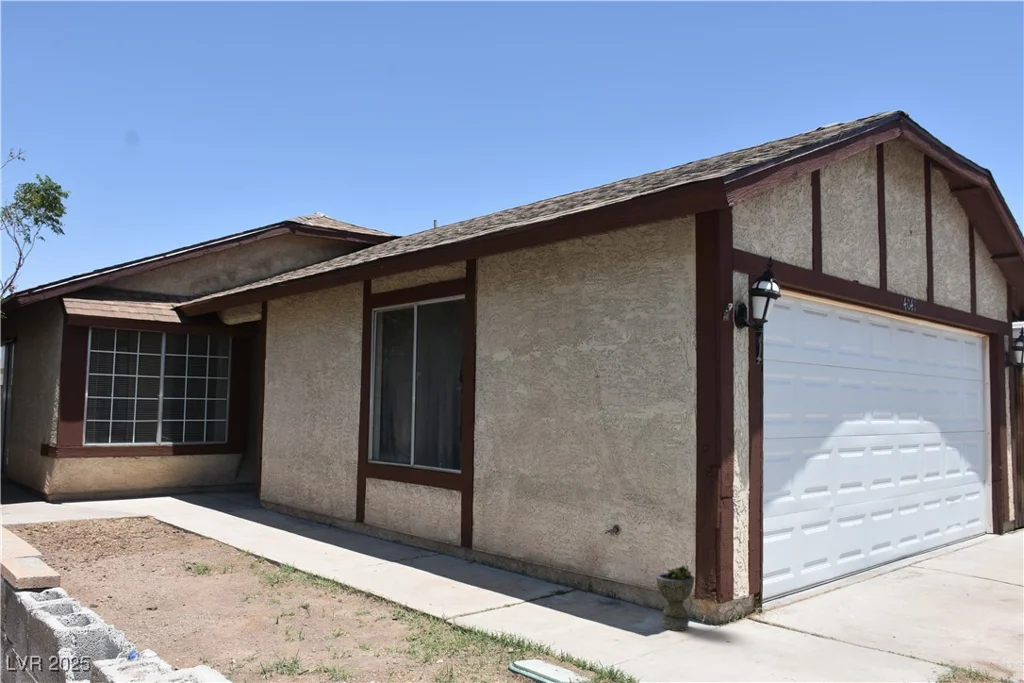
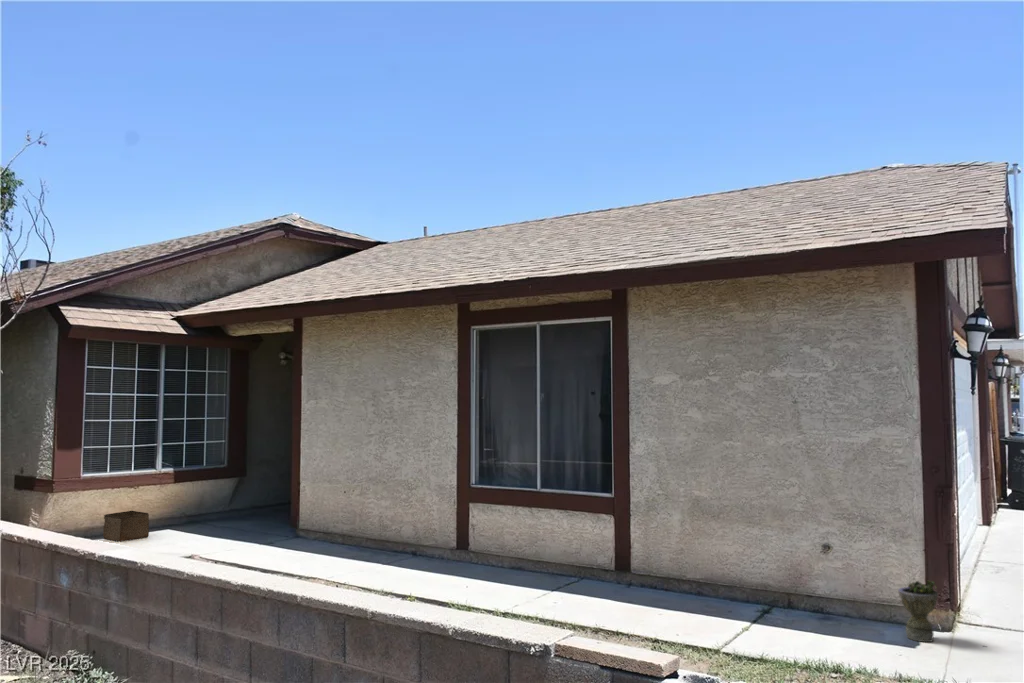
storage bin: none [103,478,140,504] -> present [103,511,149,542]

